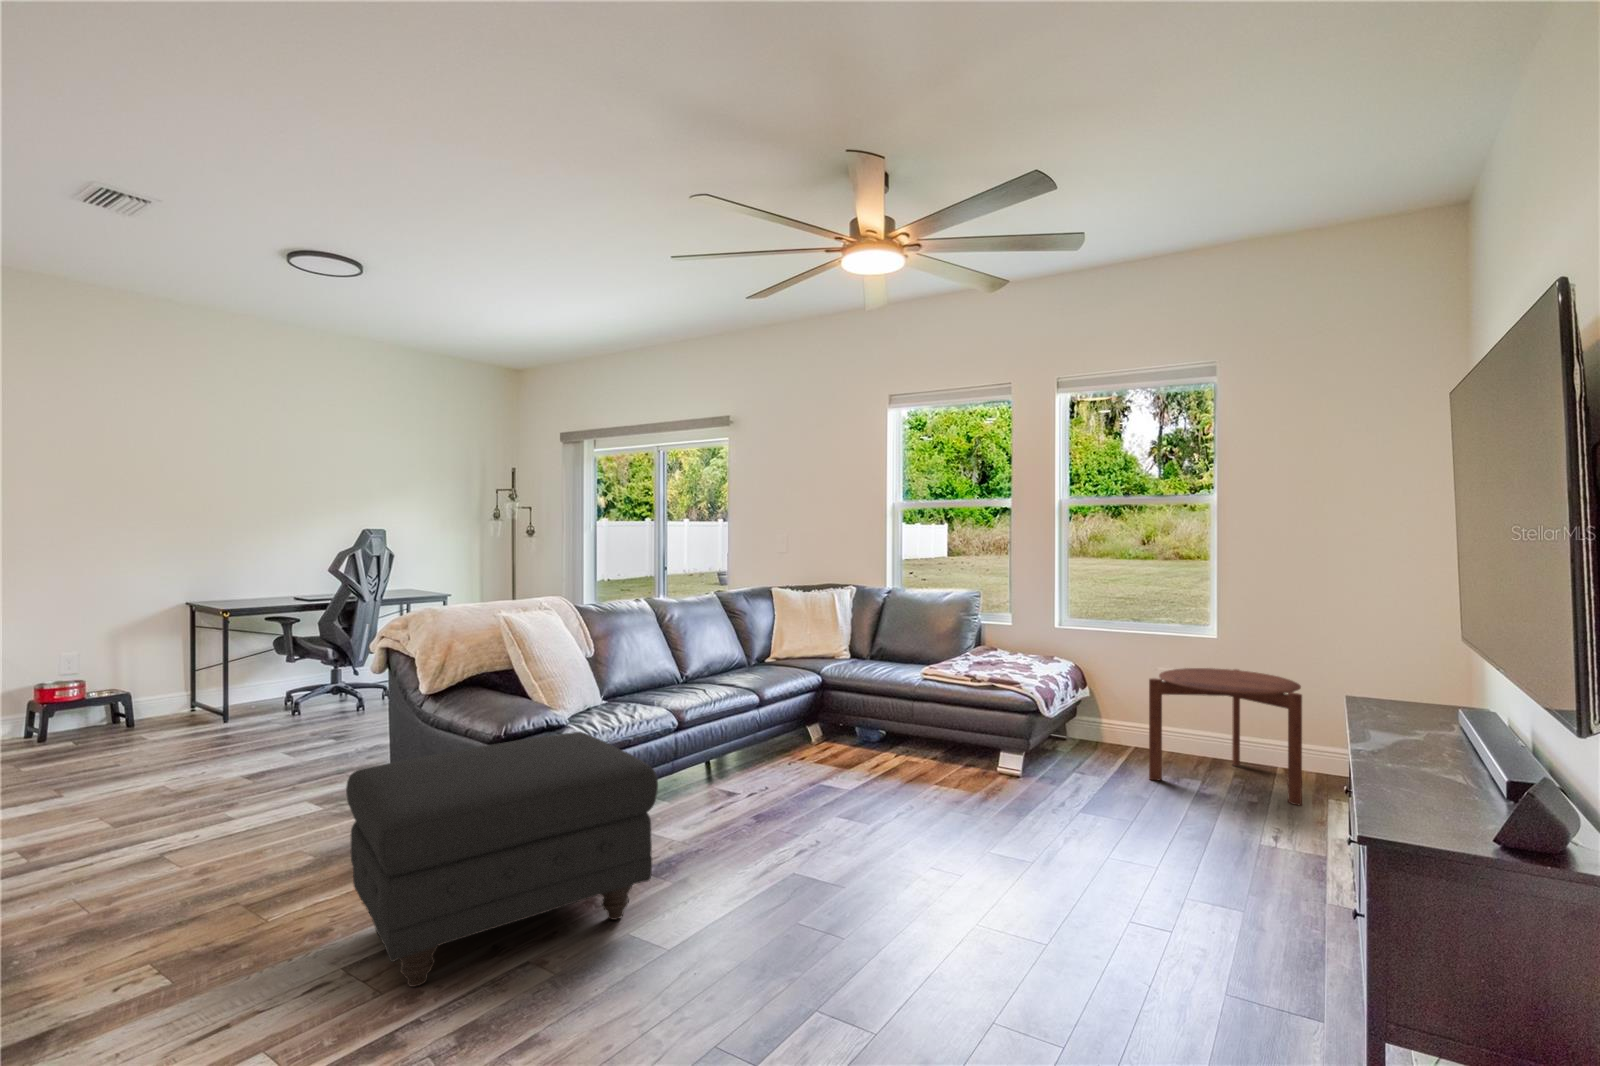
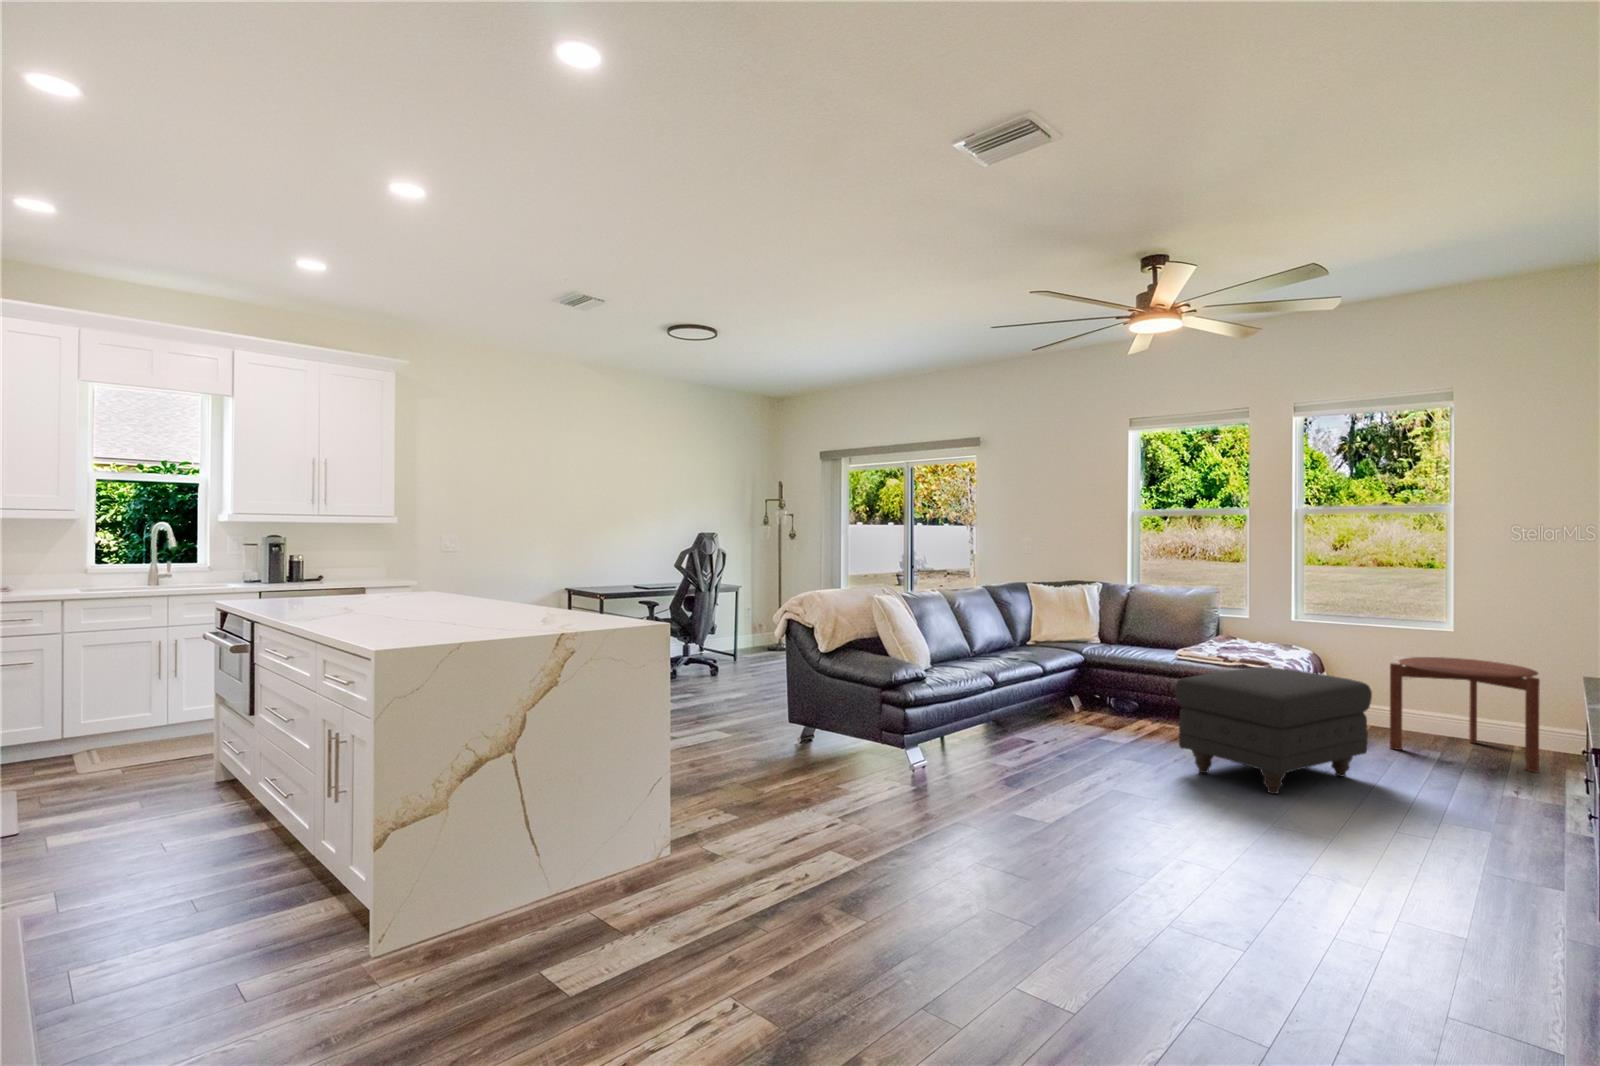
ottoman: present [346,732,658,987] -> present [1175,667,1372,794]

